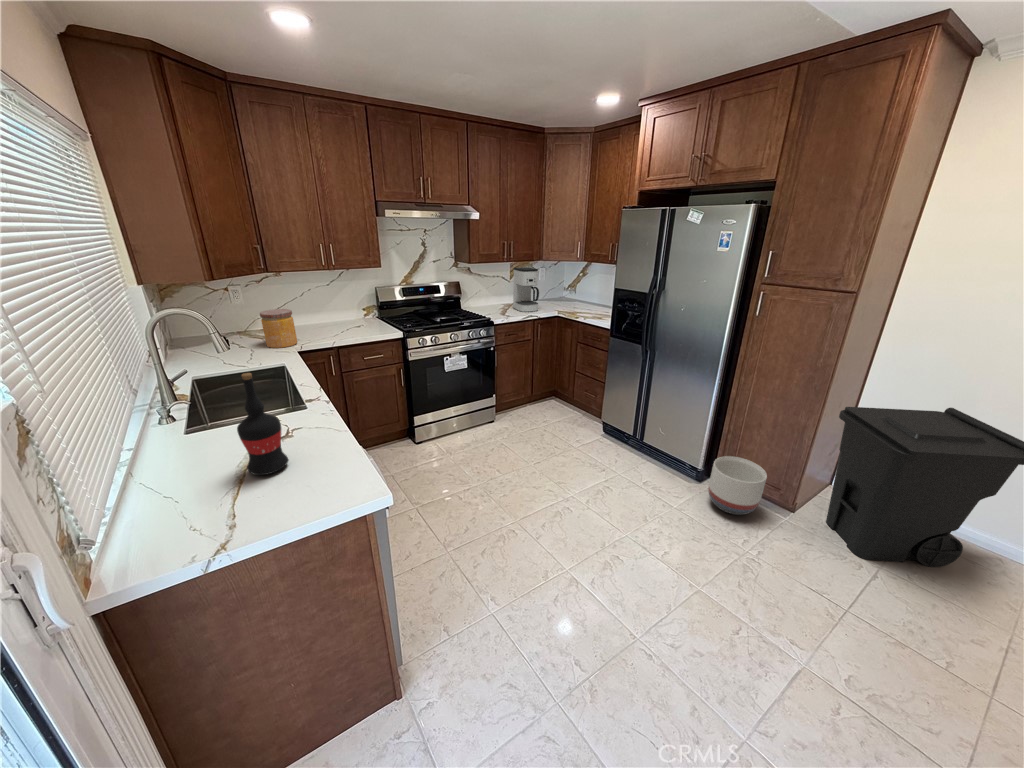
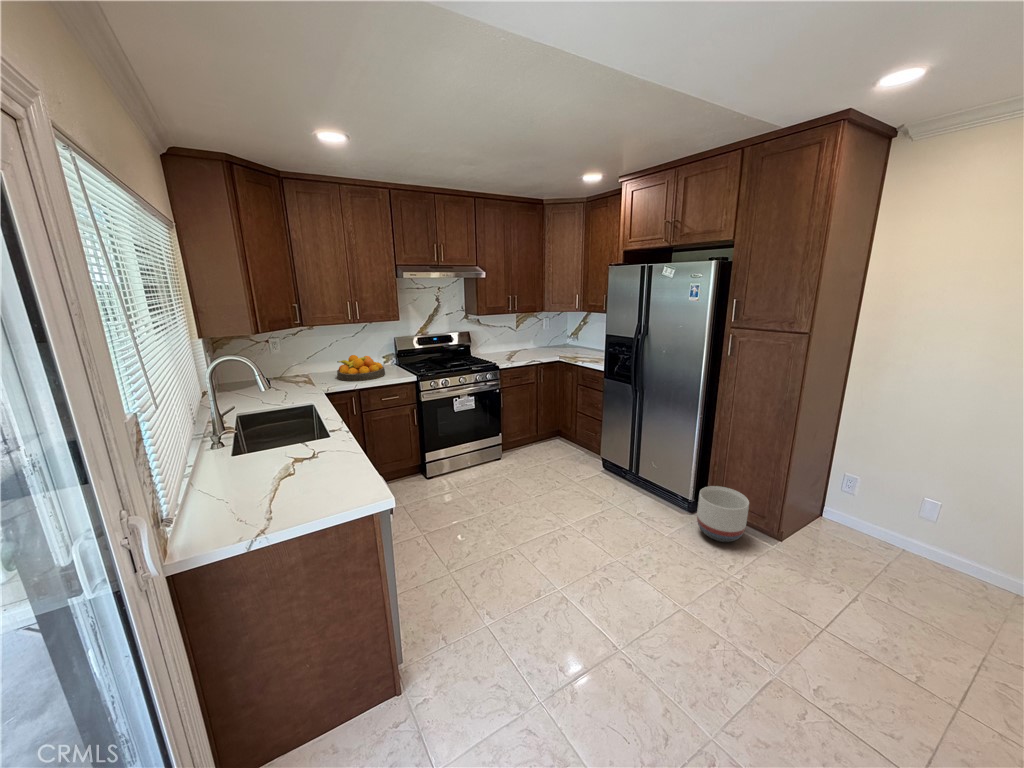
coffee maker: present [513,267,539,312] -> none [518,318,542,358]
fruit bowl: none [310,307,366,337] -> present [337,355,385,381]
jar: present [260,309,297,348] -> none [295,357,326,390]
wine bottle: present [237,373,289,475] -> none [276,401,314,484]
trash can: present [826,407,1024,567] -> none [812,437,1005,591]

